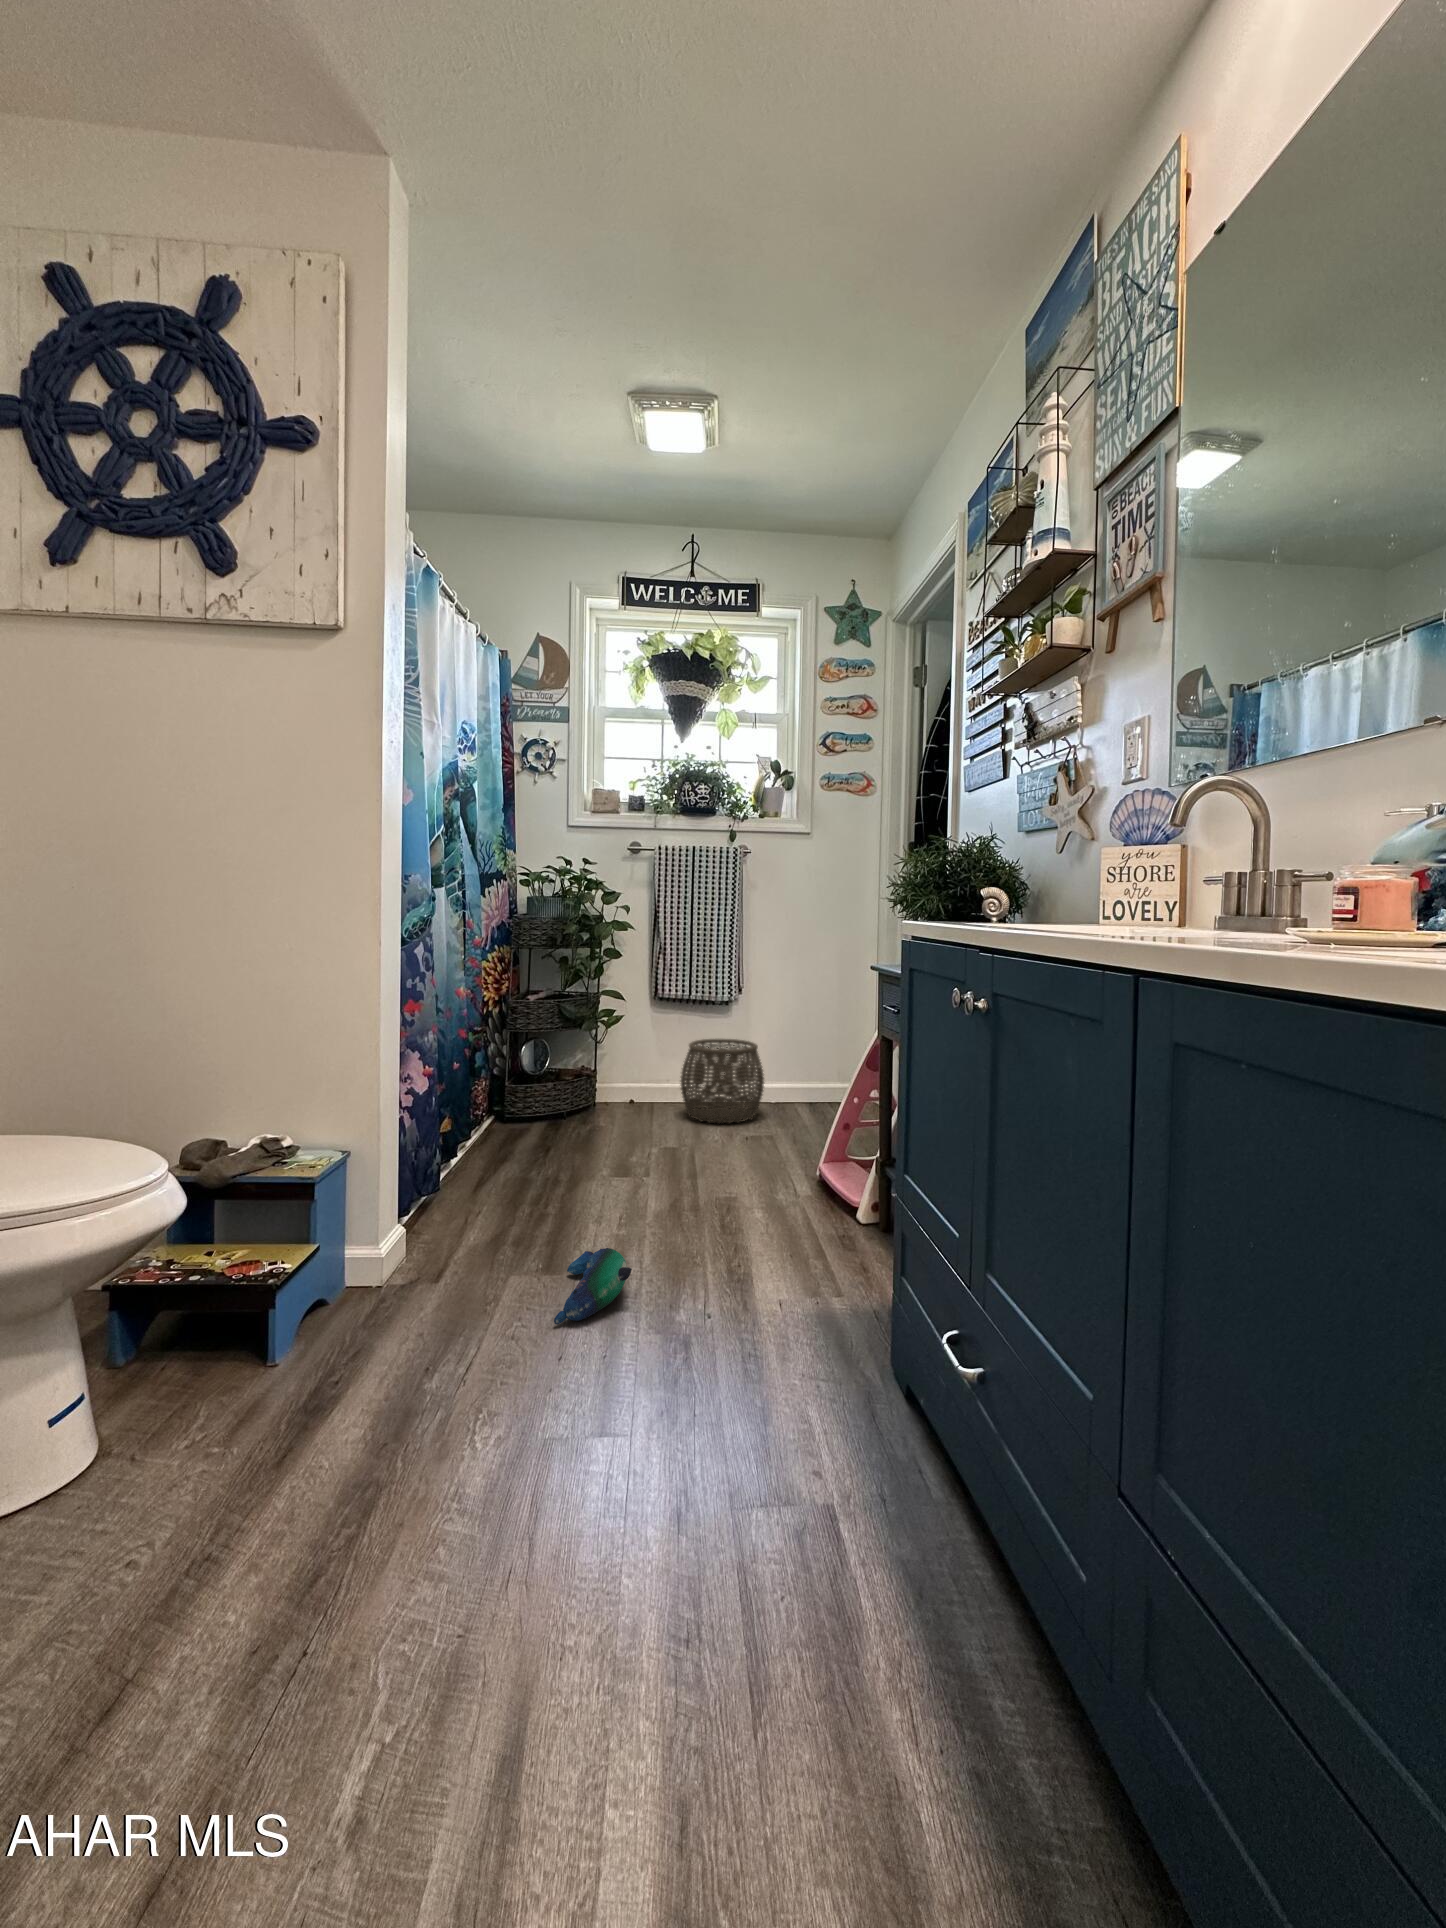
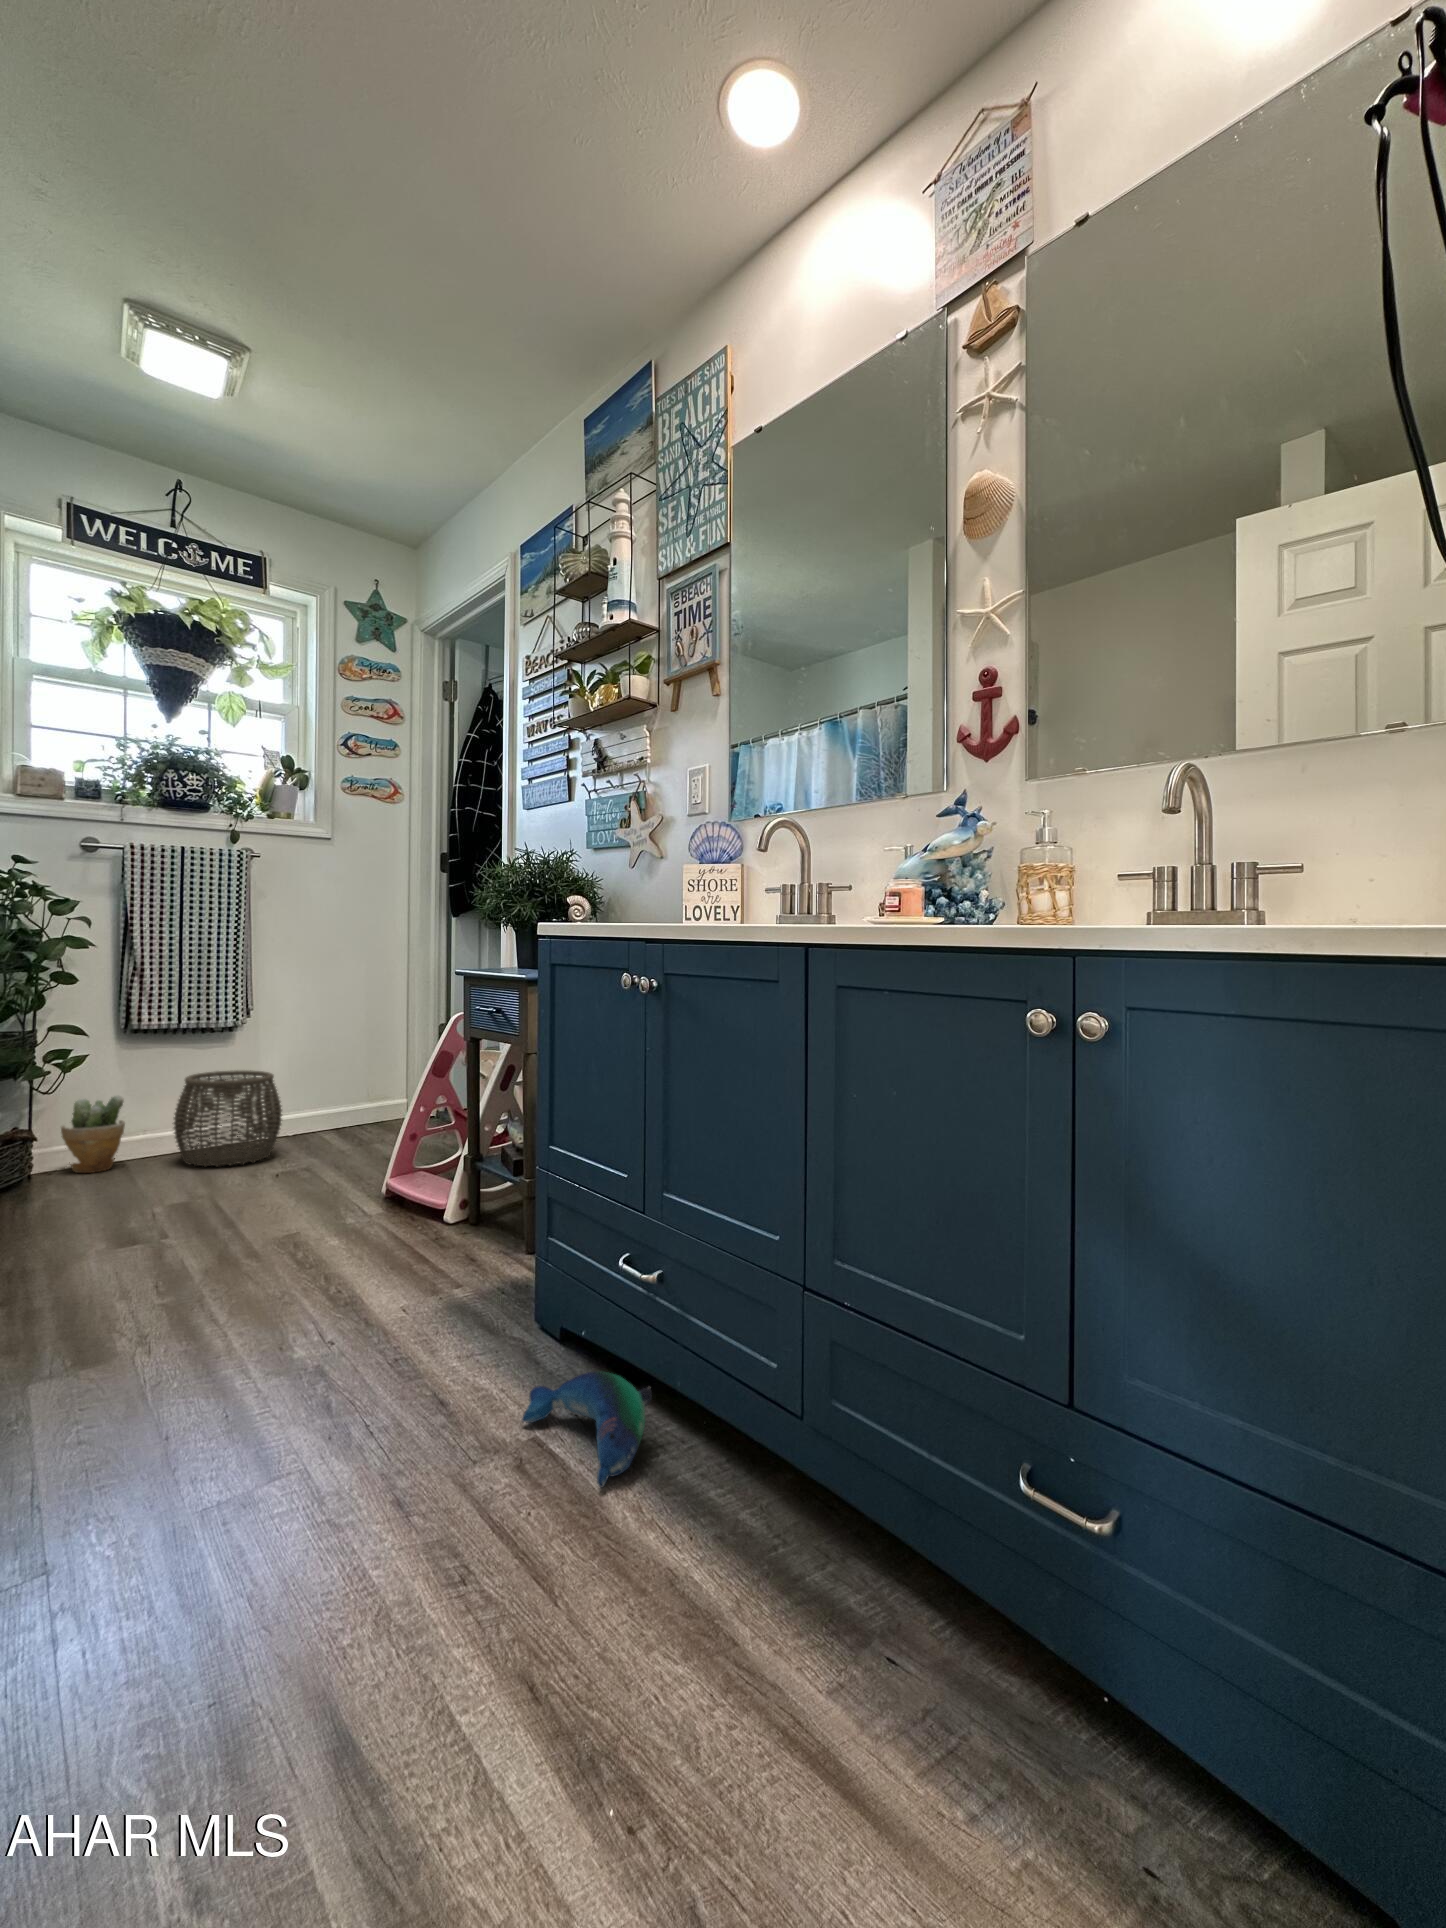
potted plant: none [603,1053,648,1115] -> present [61,1096,125,1173]
plush toy: present [554,1248,632,1324] -> present [522,1371,652,1487]

